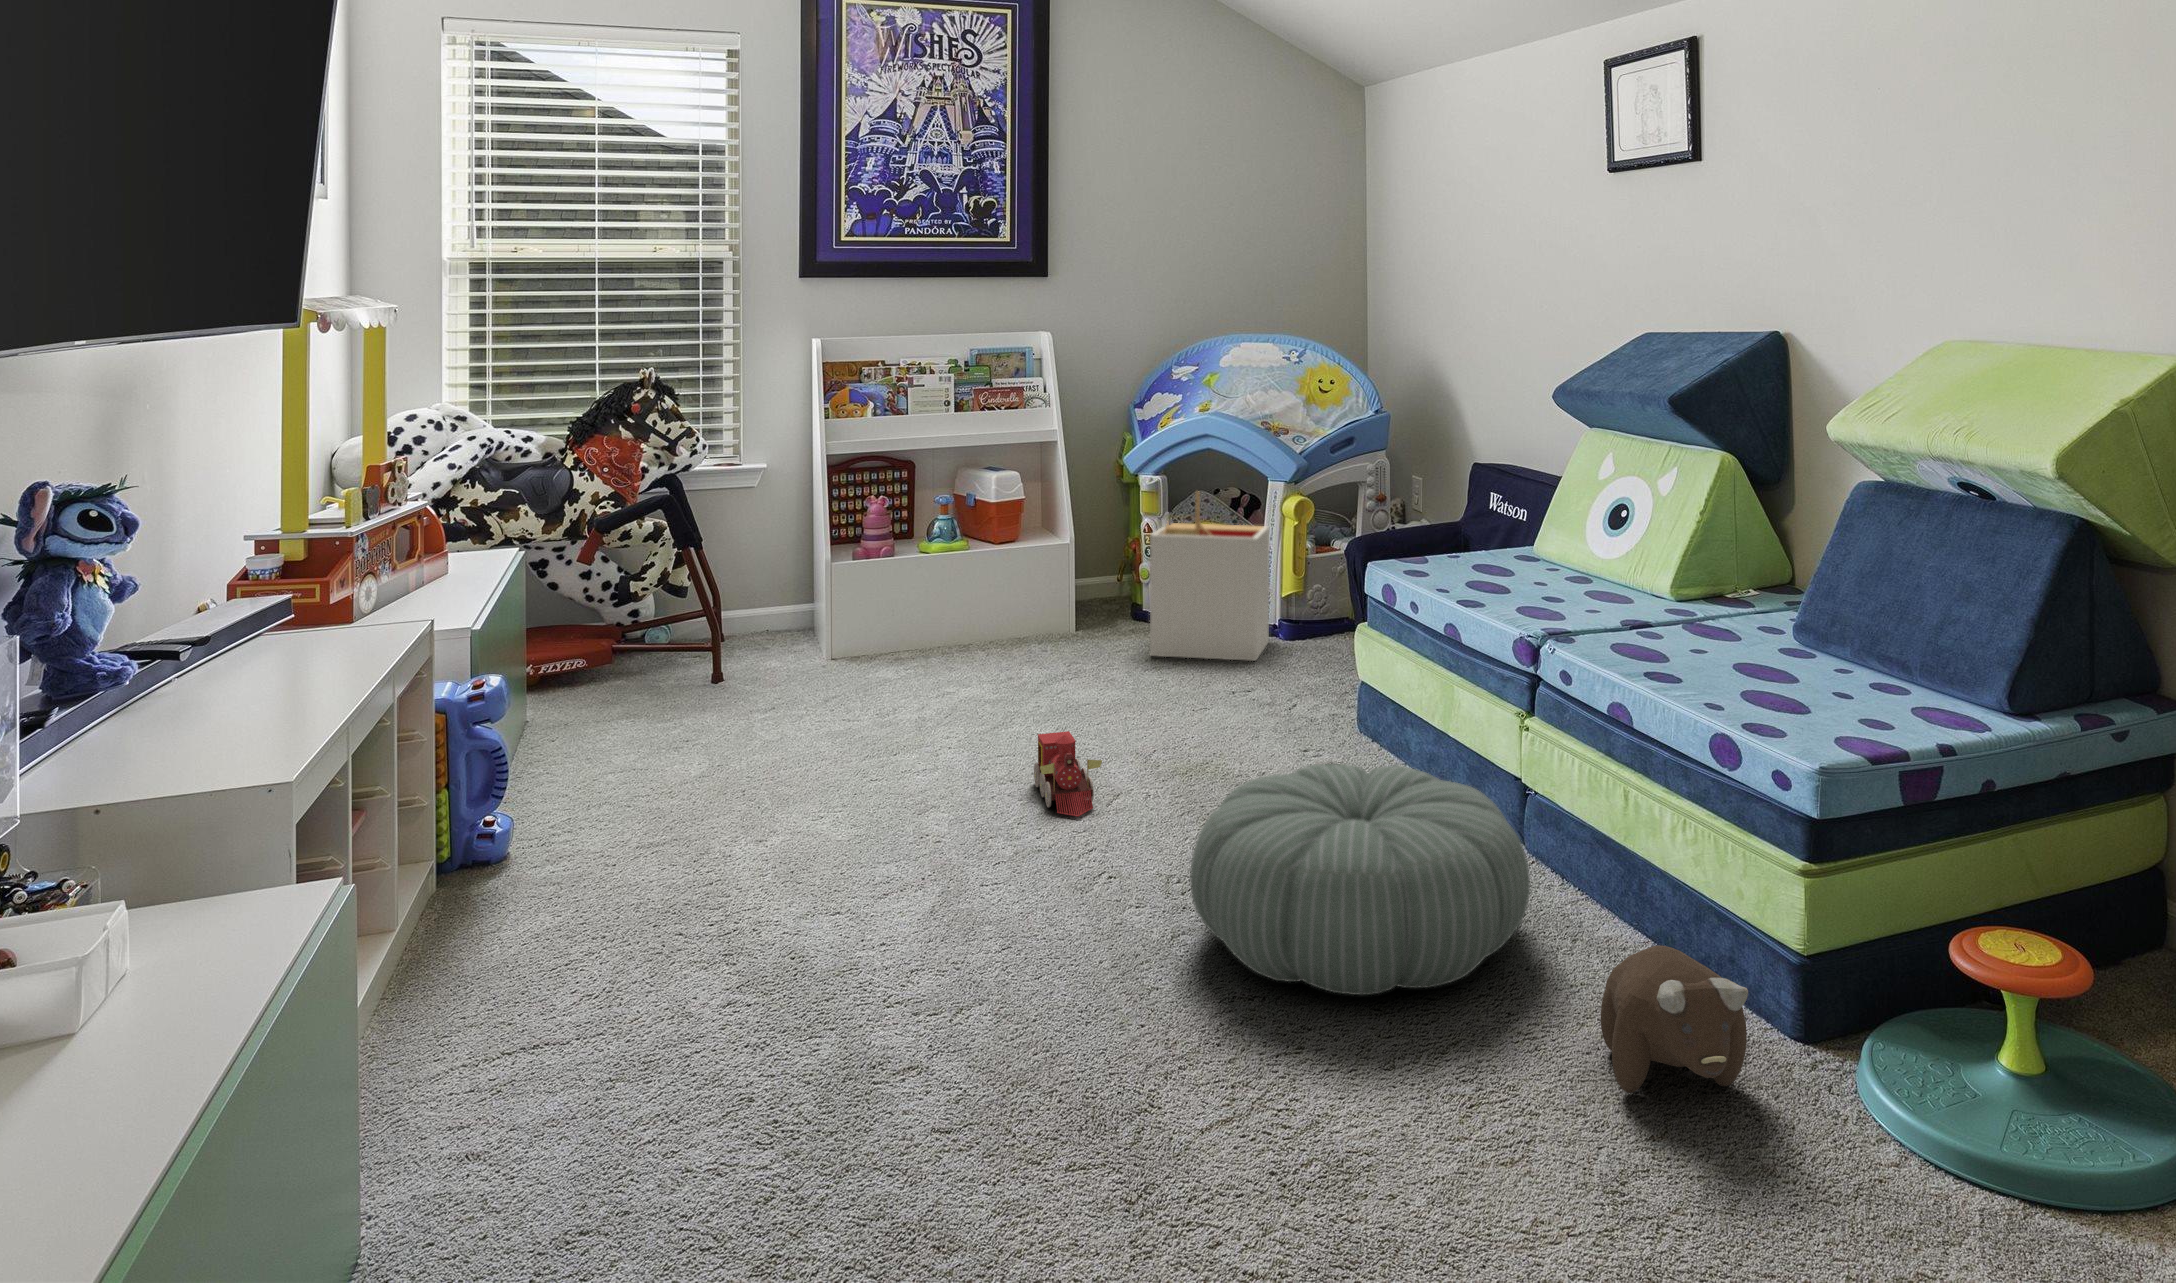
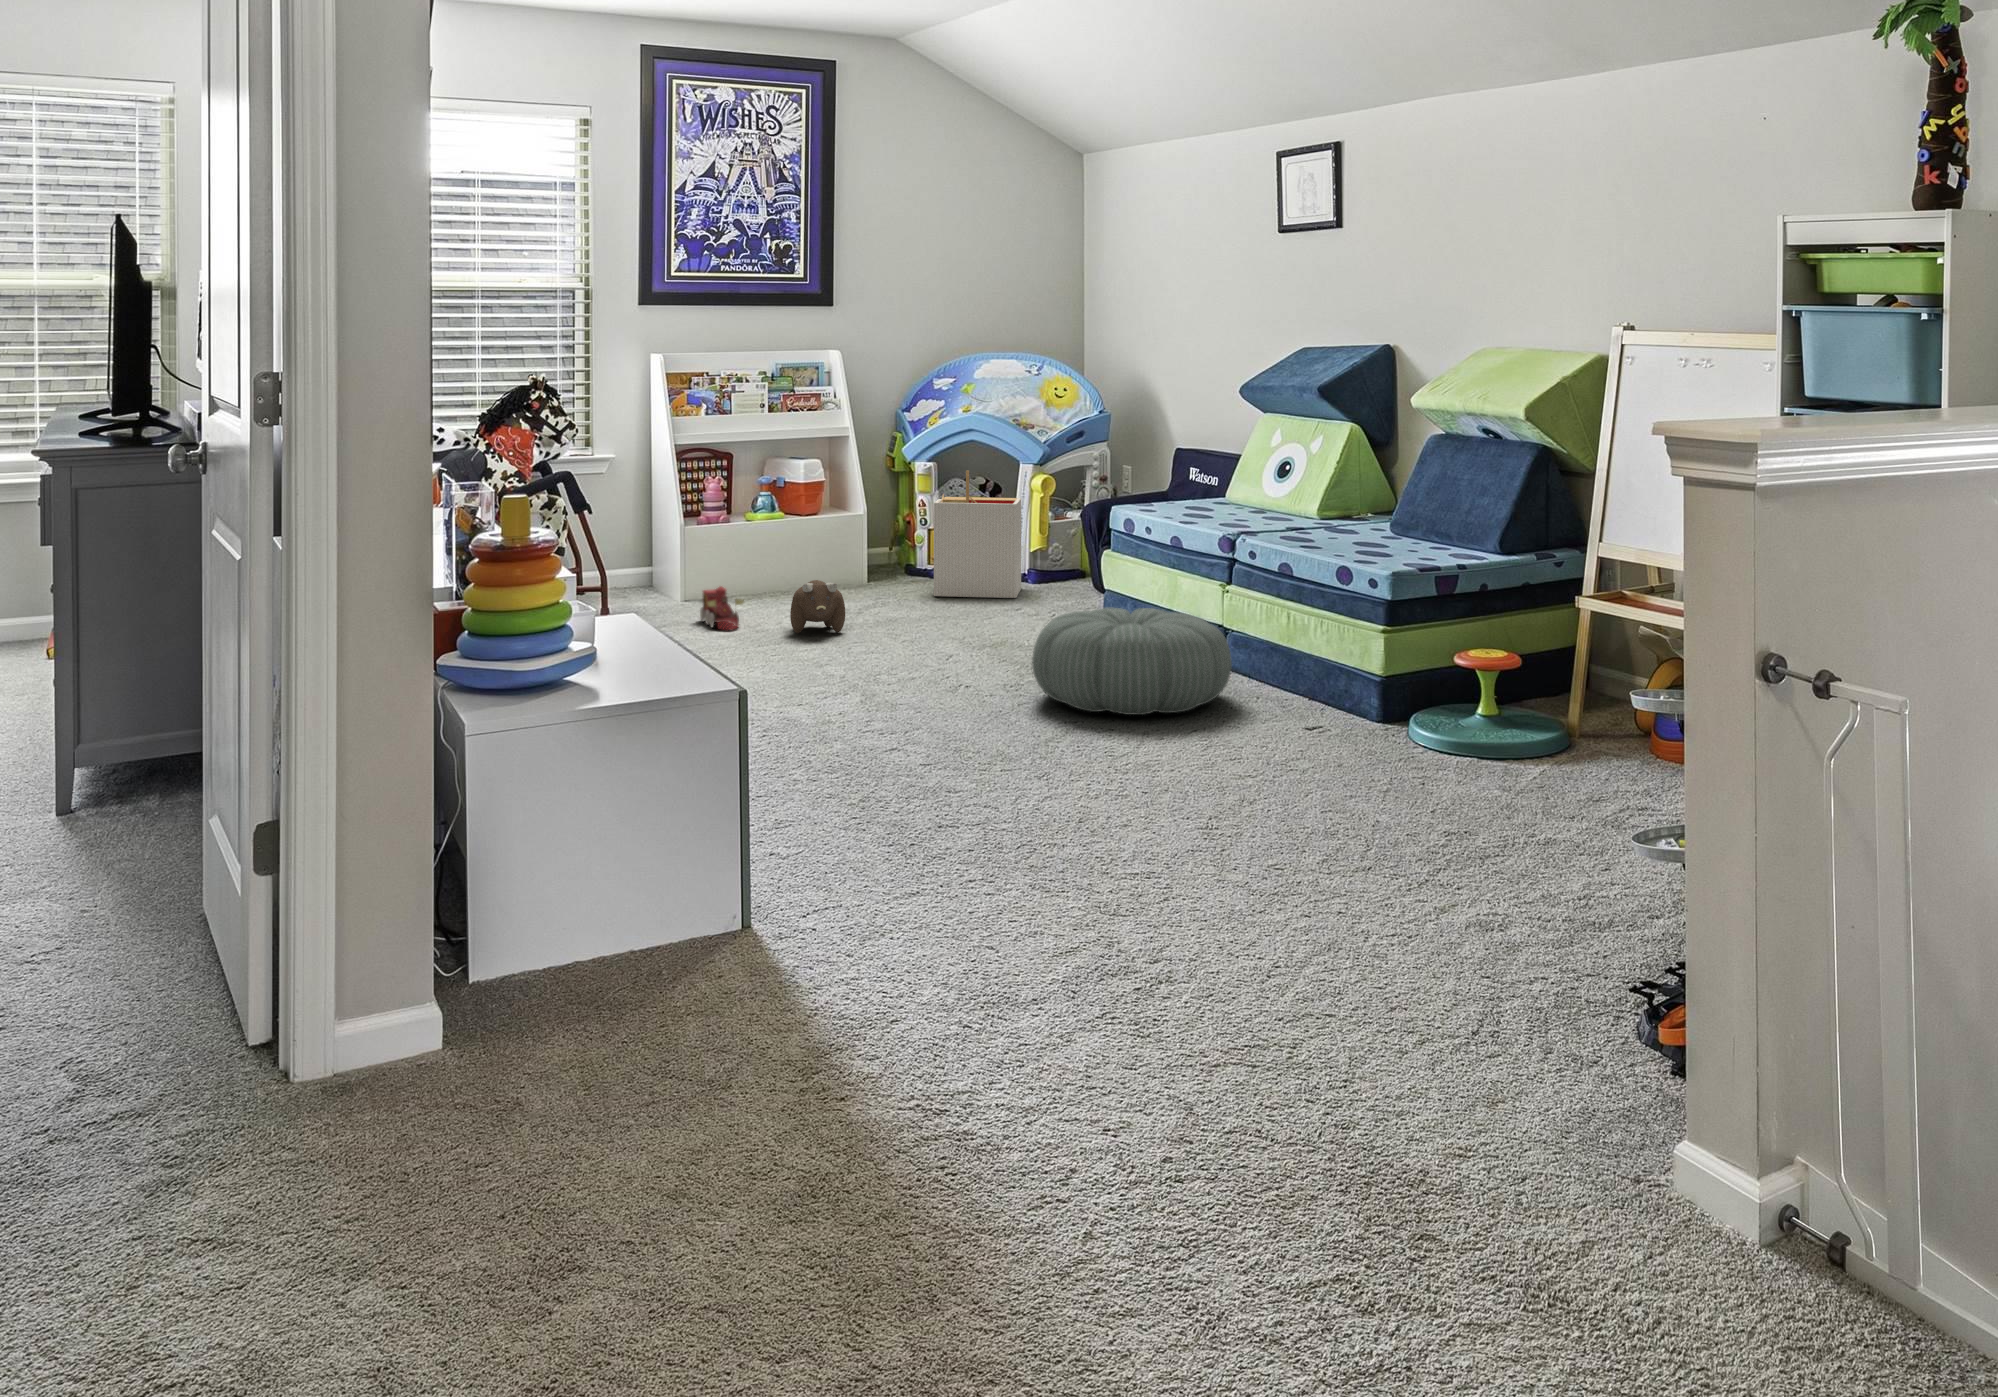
toy train: present [1034,731,1102,817] -> present [700,586,744,629]
plush toy: present [1601,946,1748,1093] -> present [790,580,845,633]

